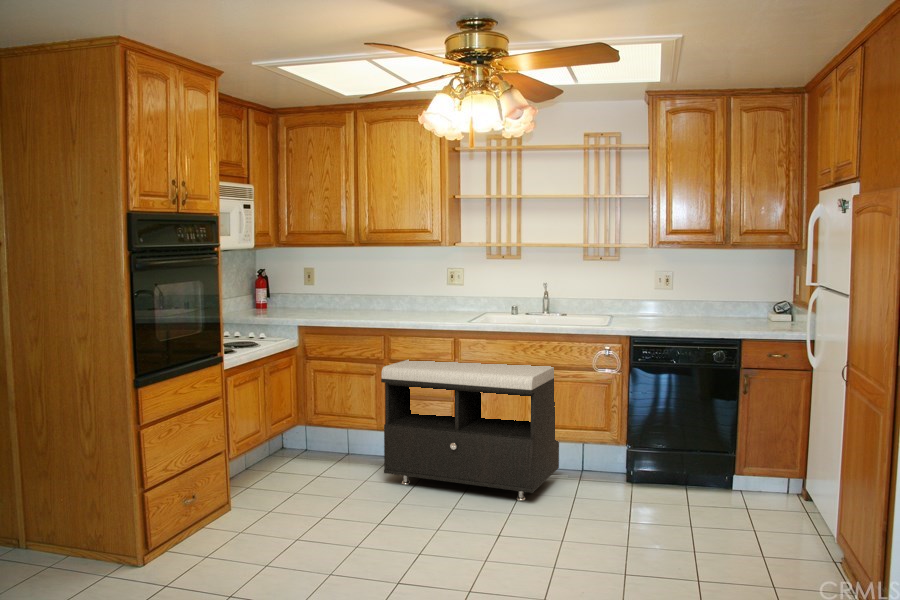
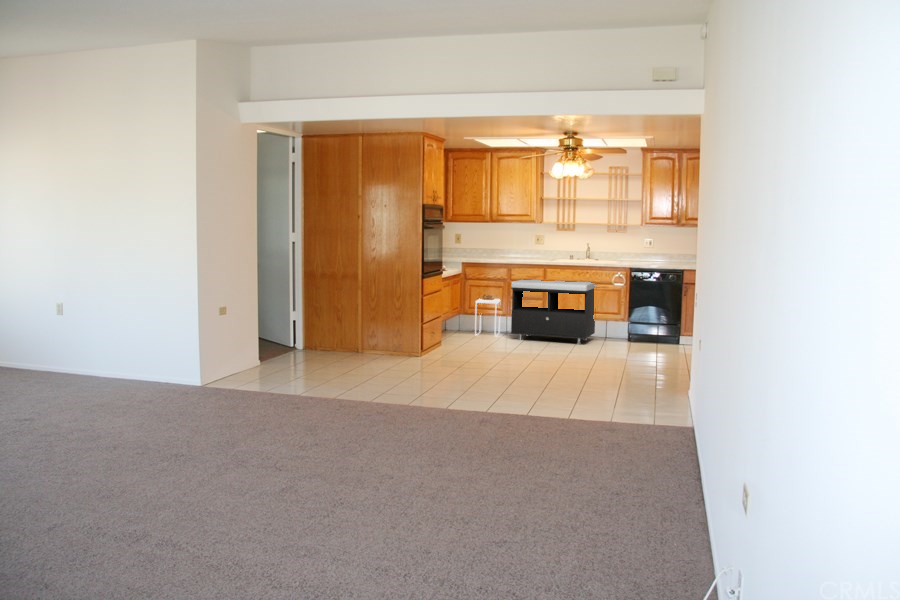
side table: none [317,388,376,475] -> present [475,295,501,337]

